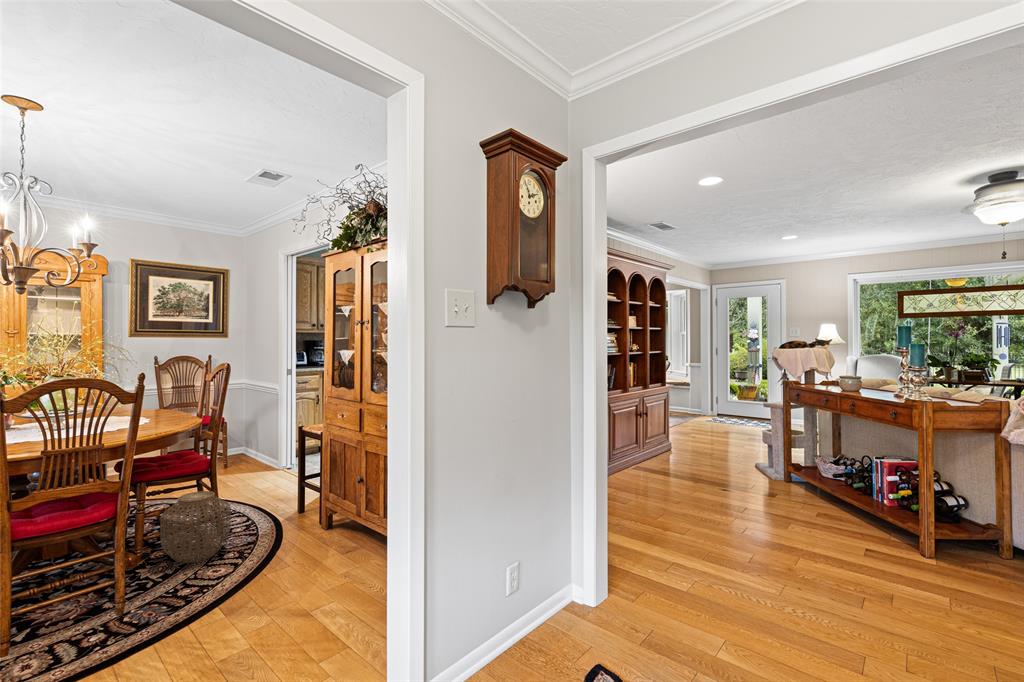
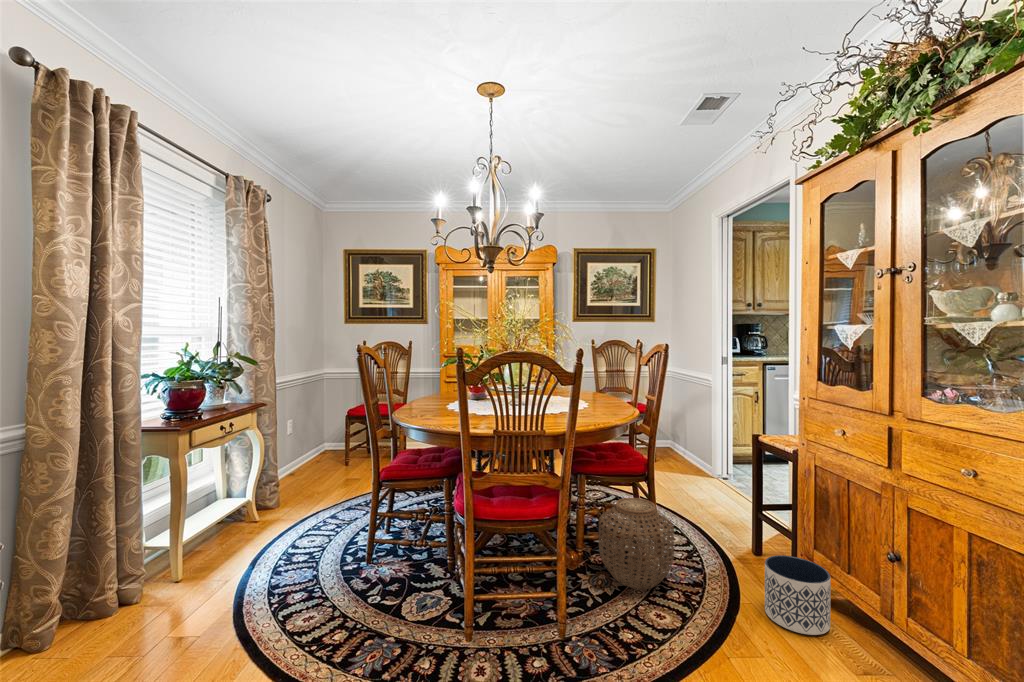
planter: none [296,503,335,549] -> present [765,555,831,635]

